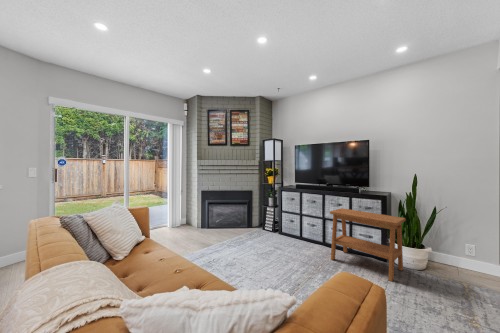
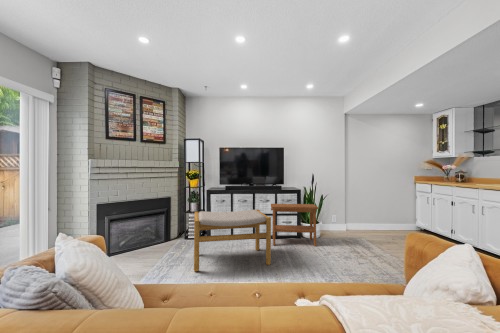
footstool: none [223,205,307,278] -> present [194,209,271,272]

